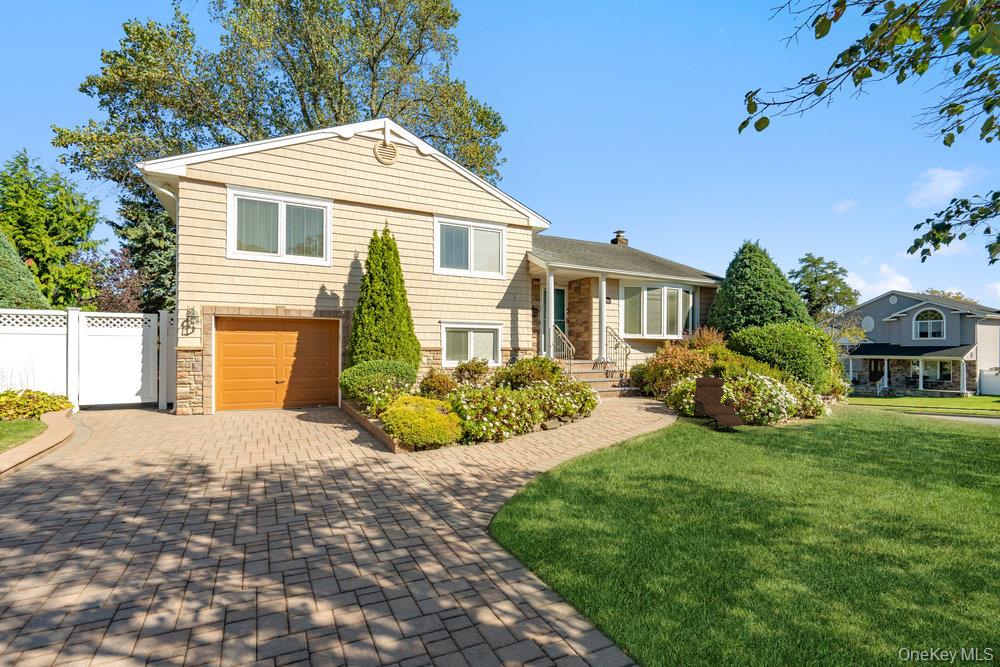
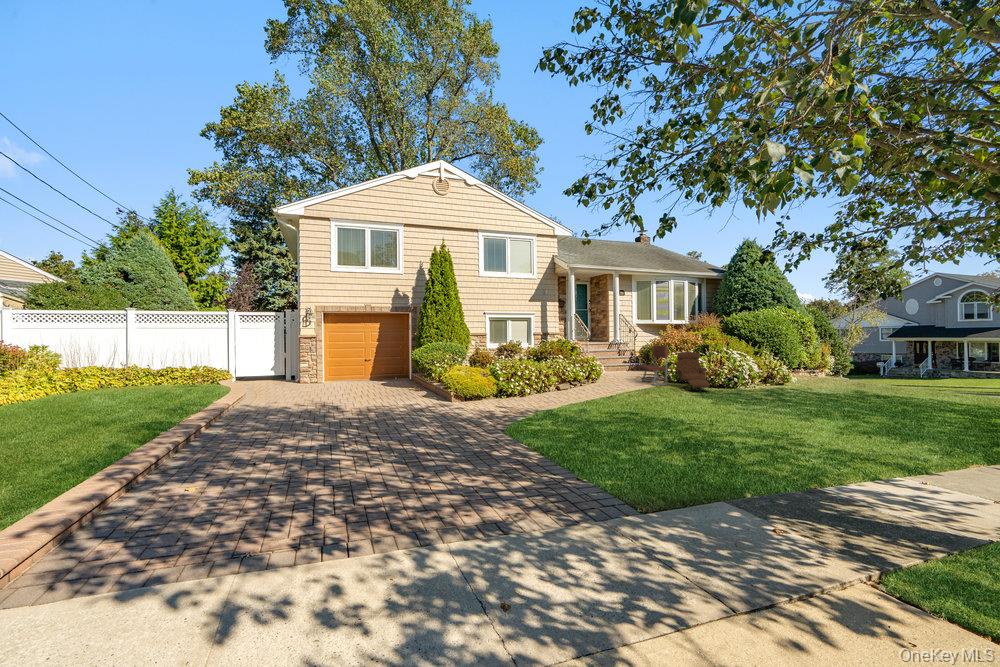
bench: none [638,367,682,420] -> present [637,345,668,385]

